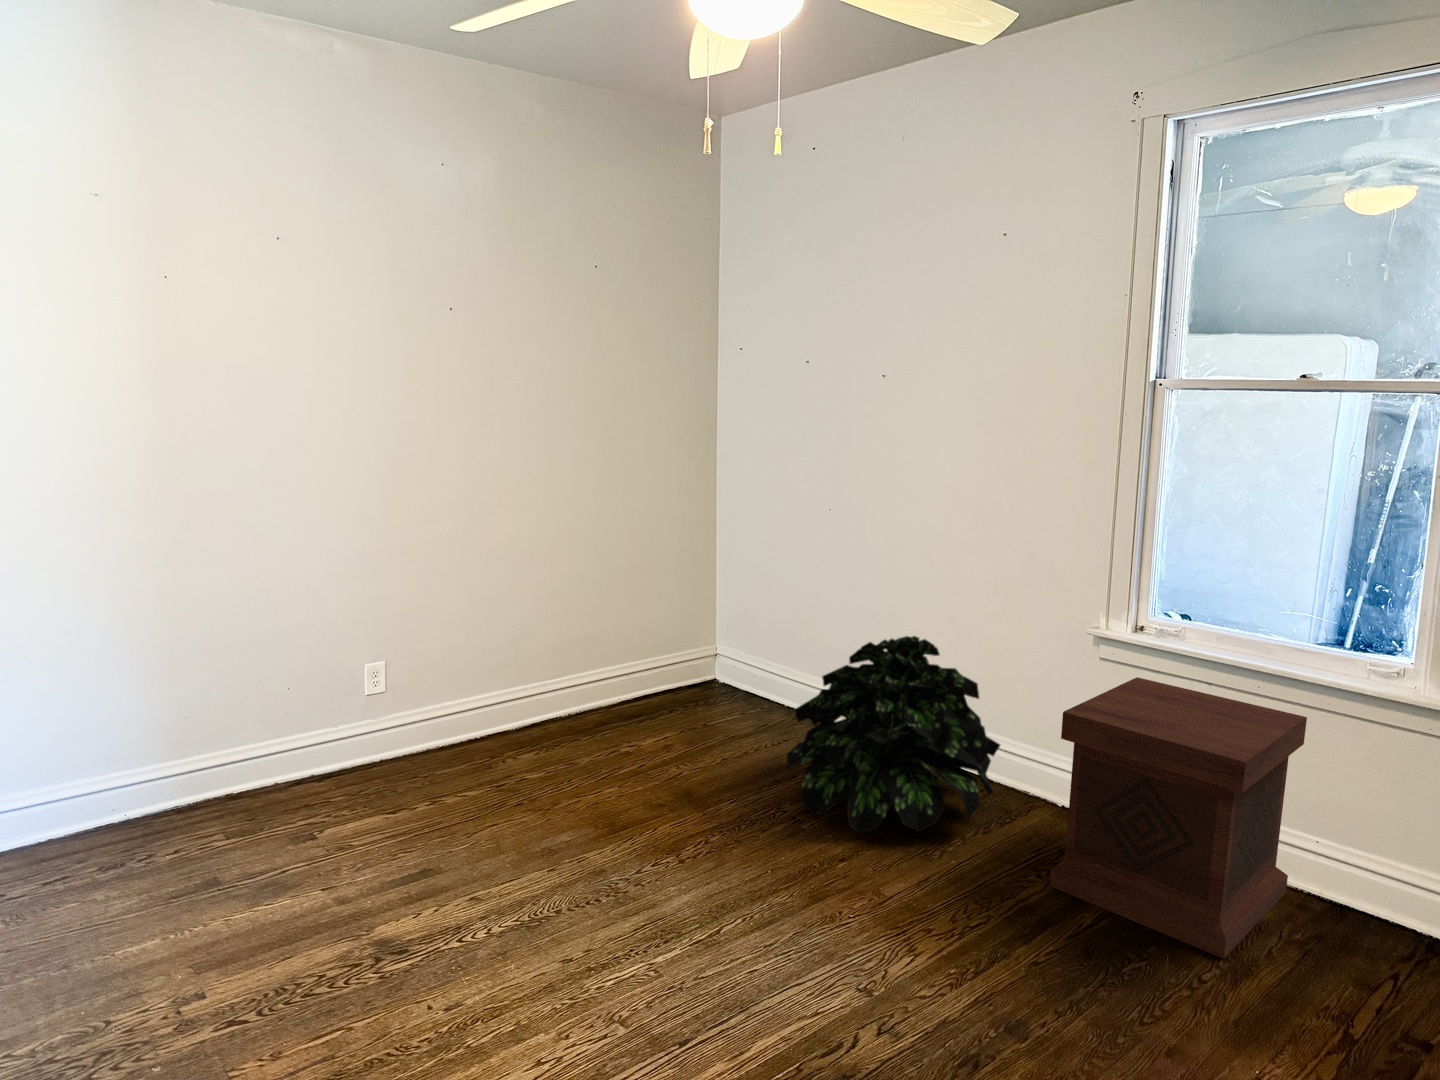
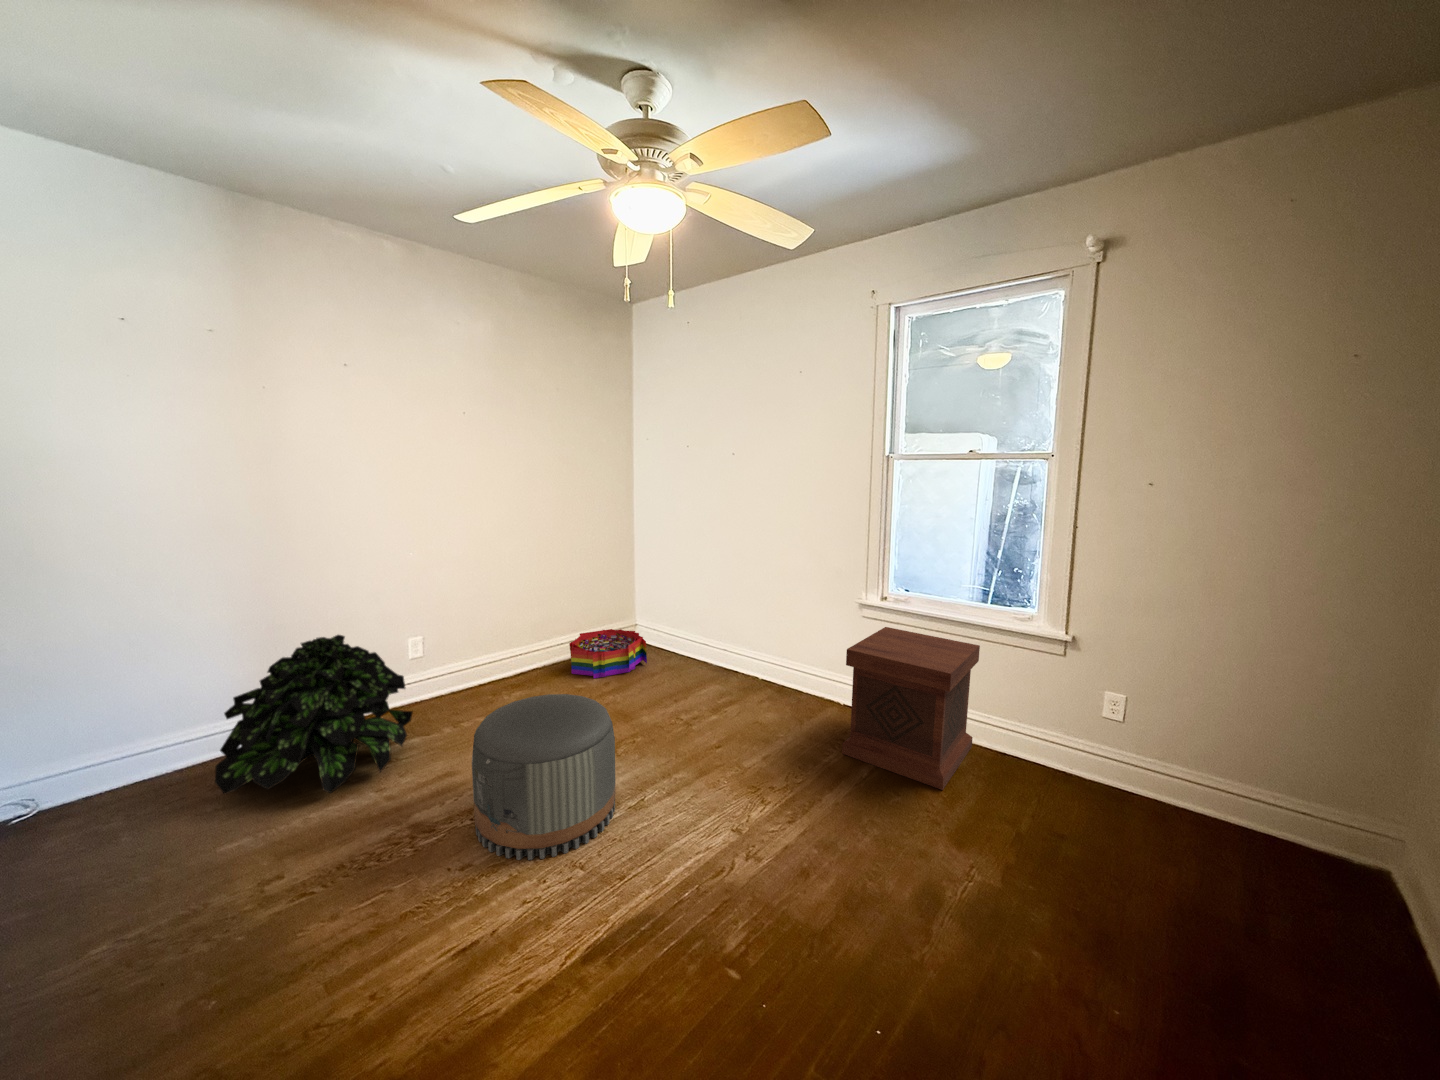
potted plant: present [787,636,1000,834] -> present [215,635,413,794]
storage bin: none [603,661,727,740] -> present [569,629,647,678]
pouf: none [462,759,675,1005] -> present [472,694,616,860]

